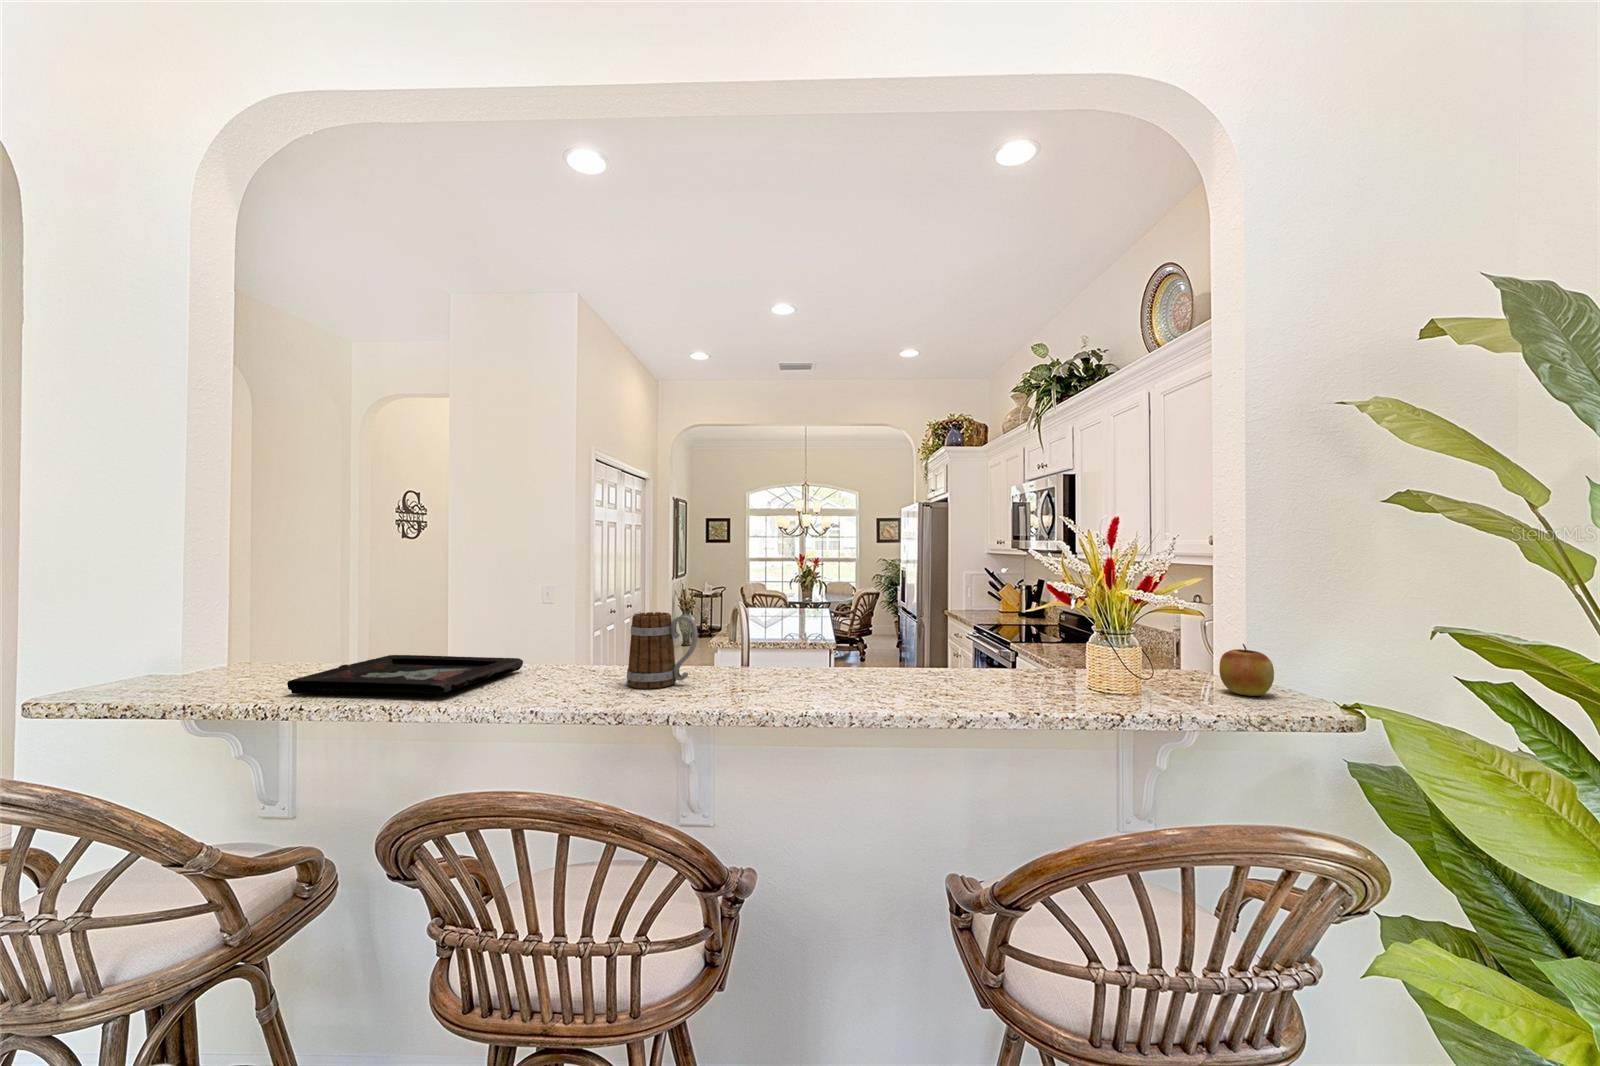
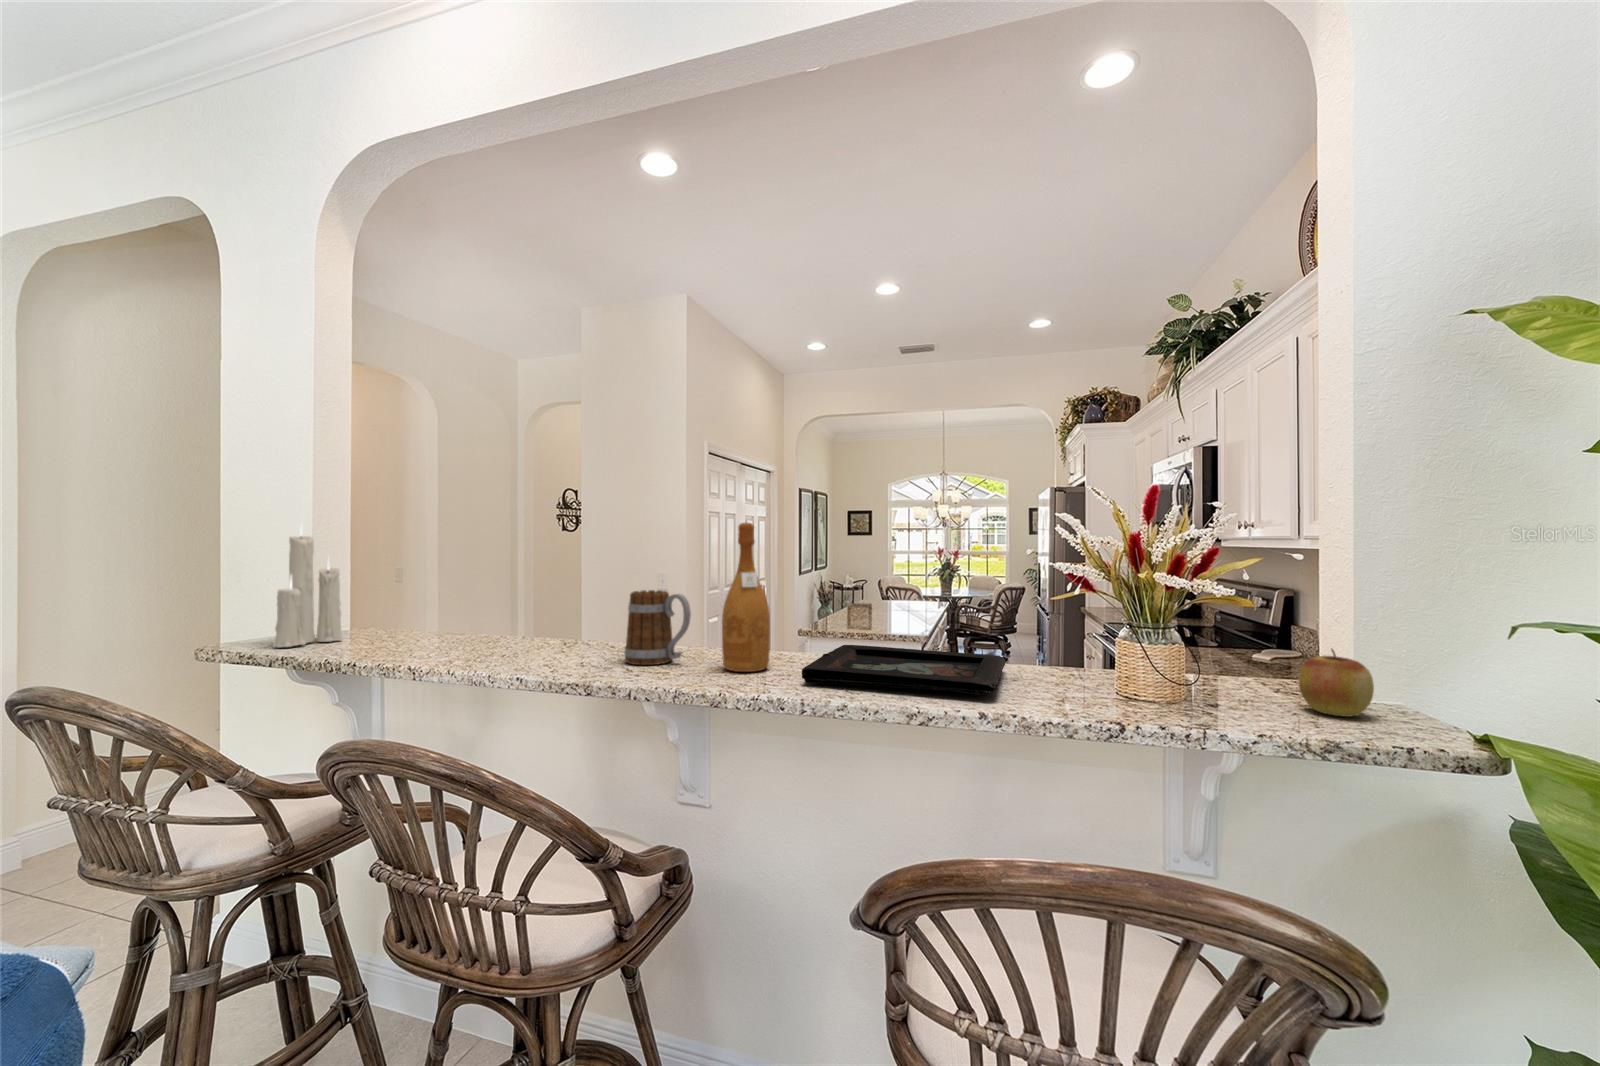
candle: none [174,536,258,694] -> present [273,529,342,648]
wine bottle: none [734,545,779,689] -> present [722,523,770,672]
decorative tray: present [287,655,523,694] -> present [802,645,1005,695]

